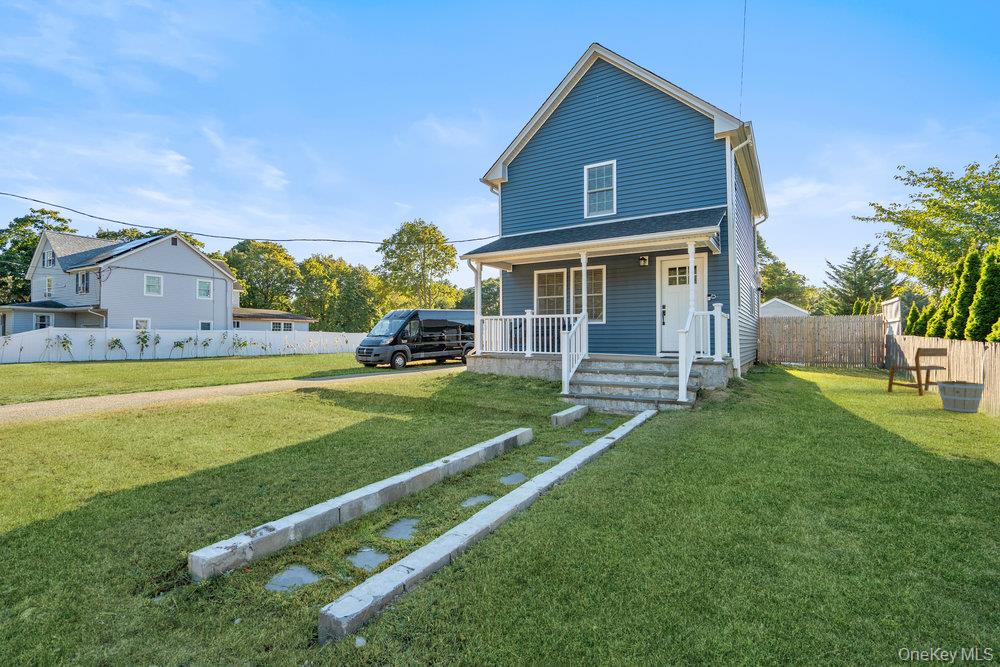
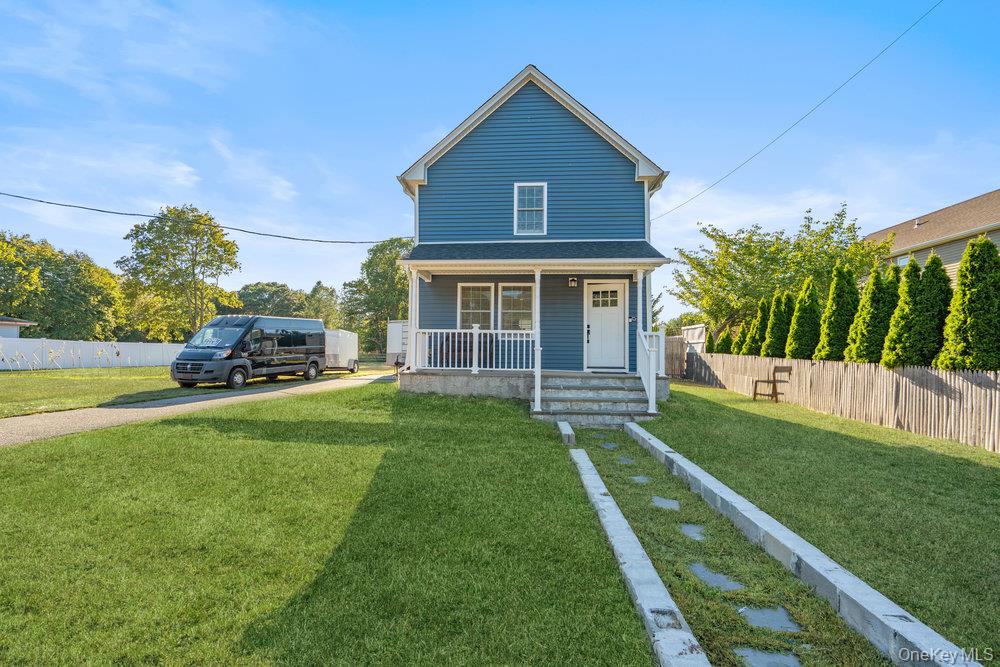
wooden bucket: present [937,380,985,413] -> none [803,391,833,414]

